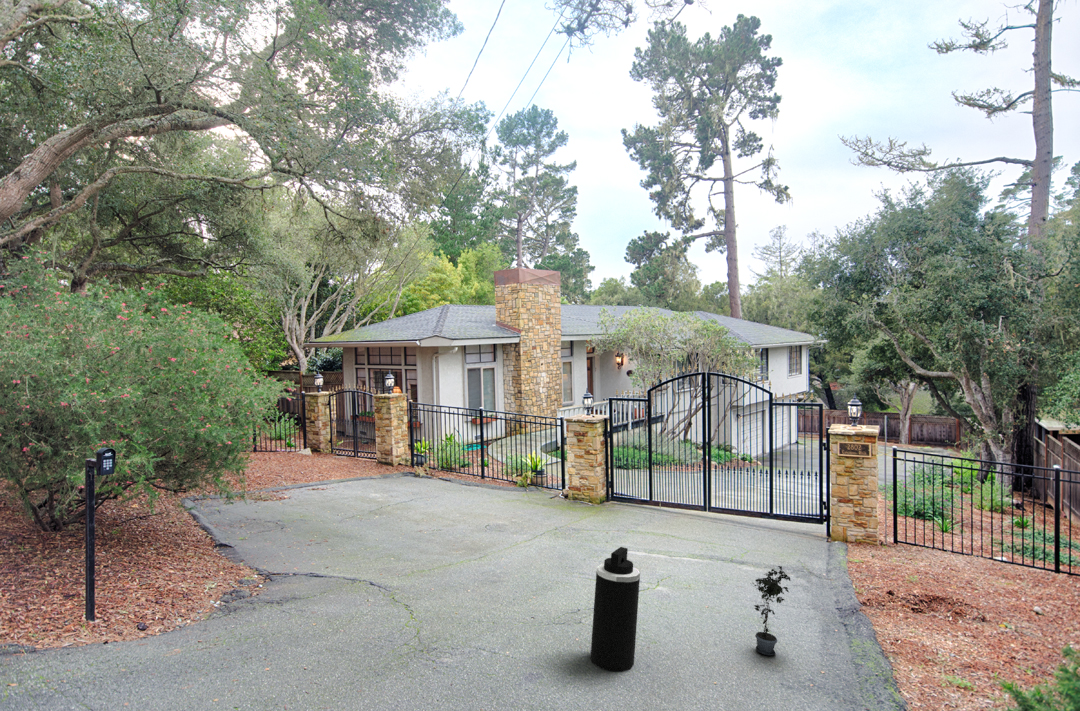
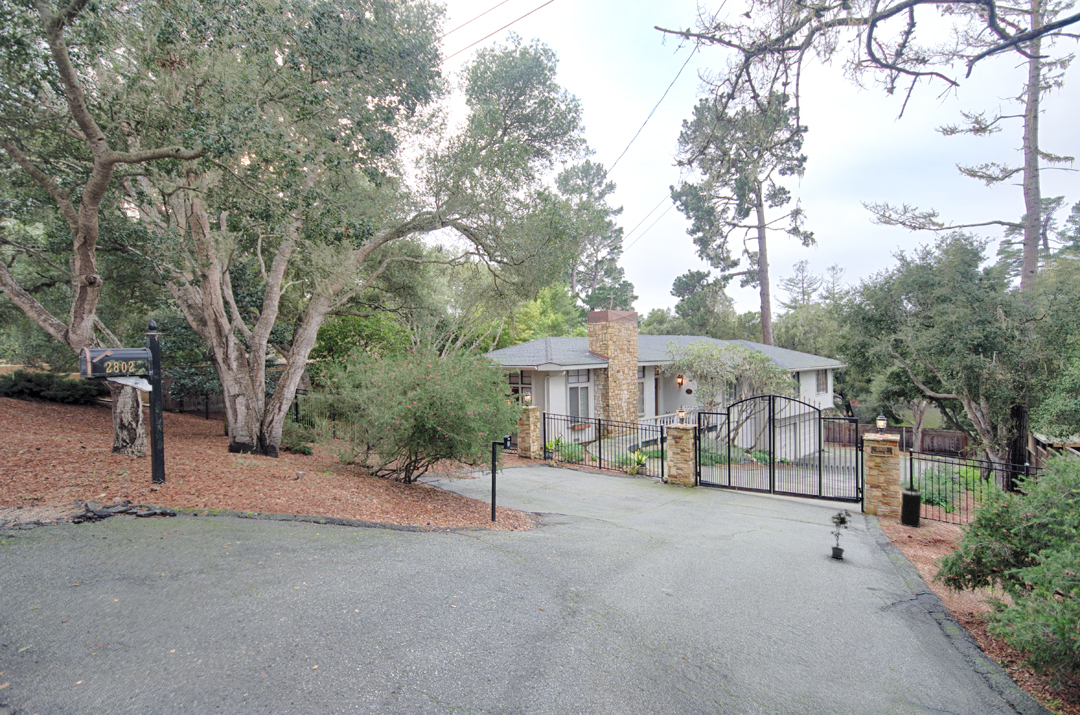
trash can: present [590,547,640,672] -> present [900,485,921,527]

